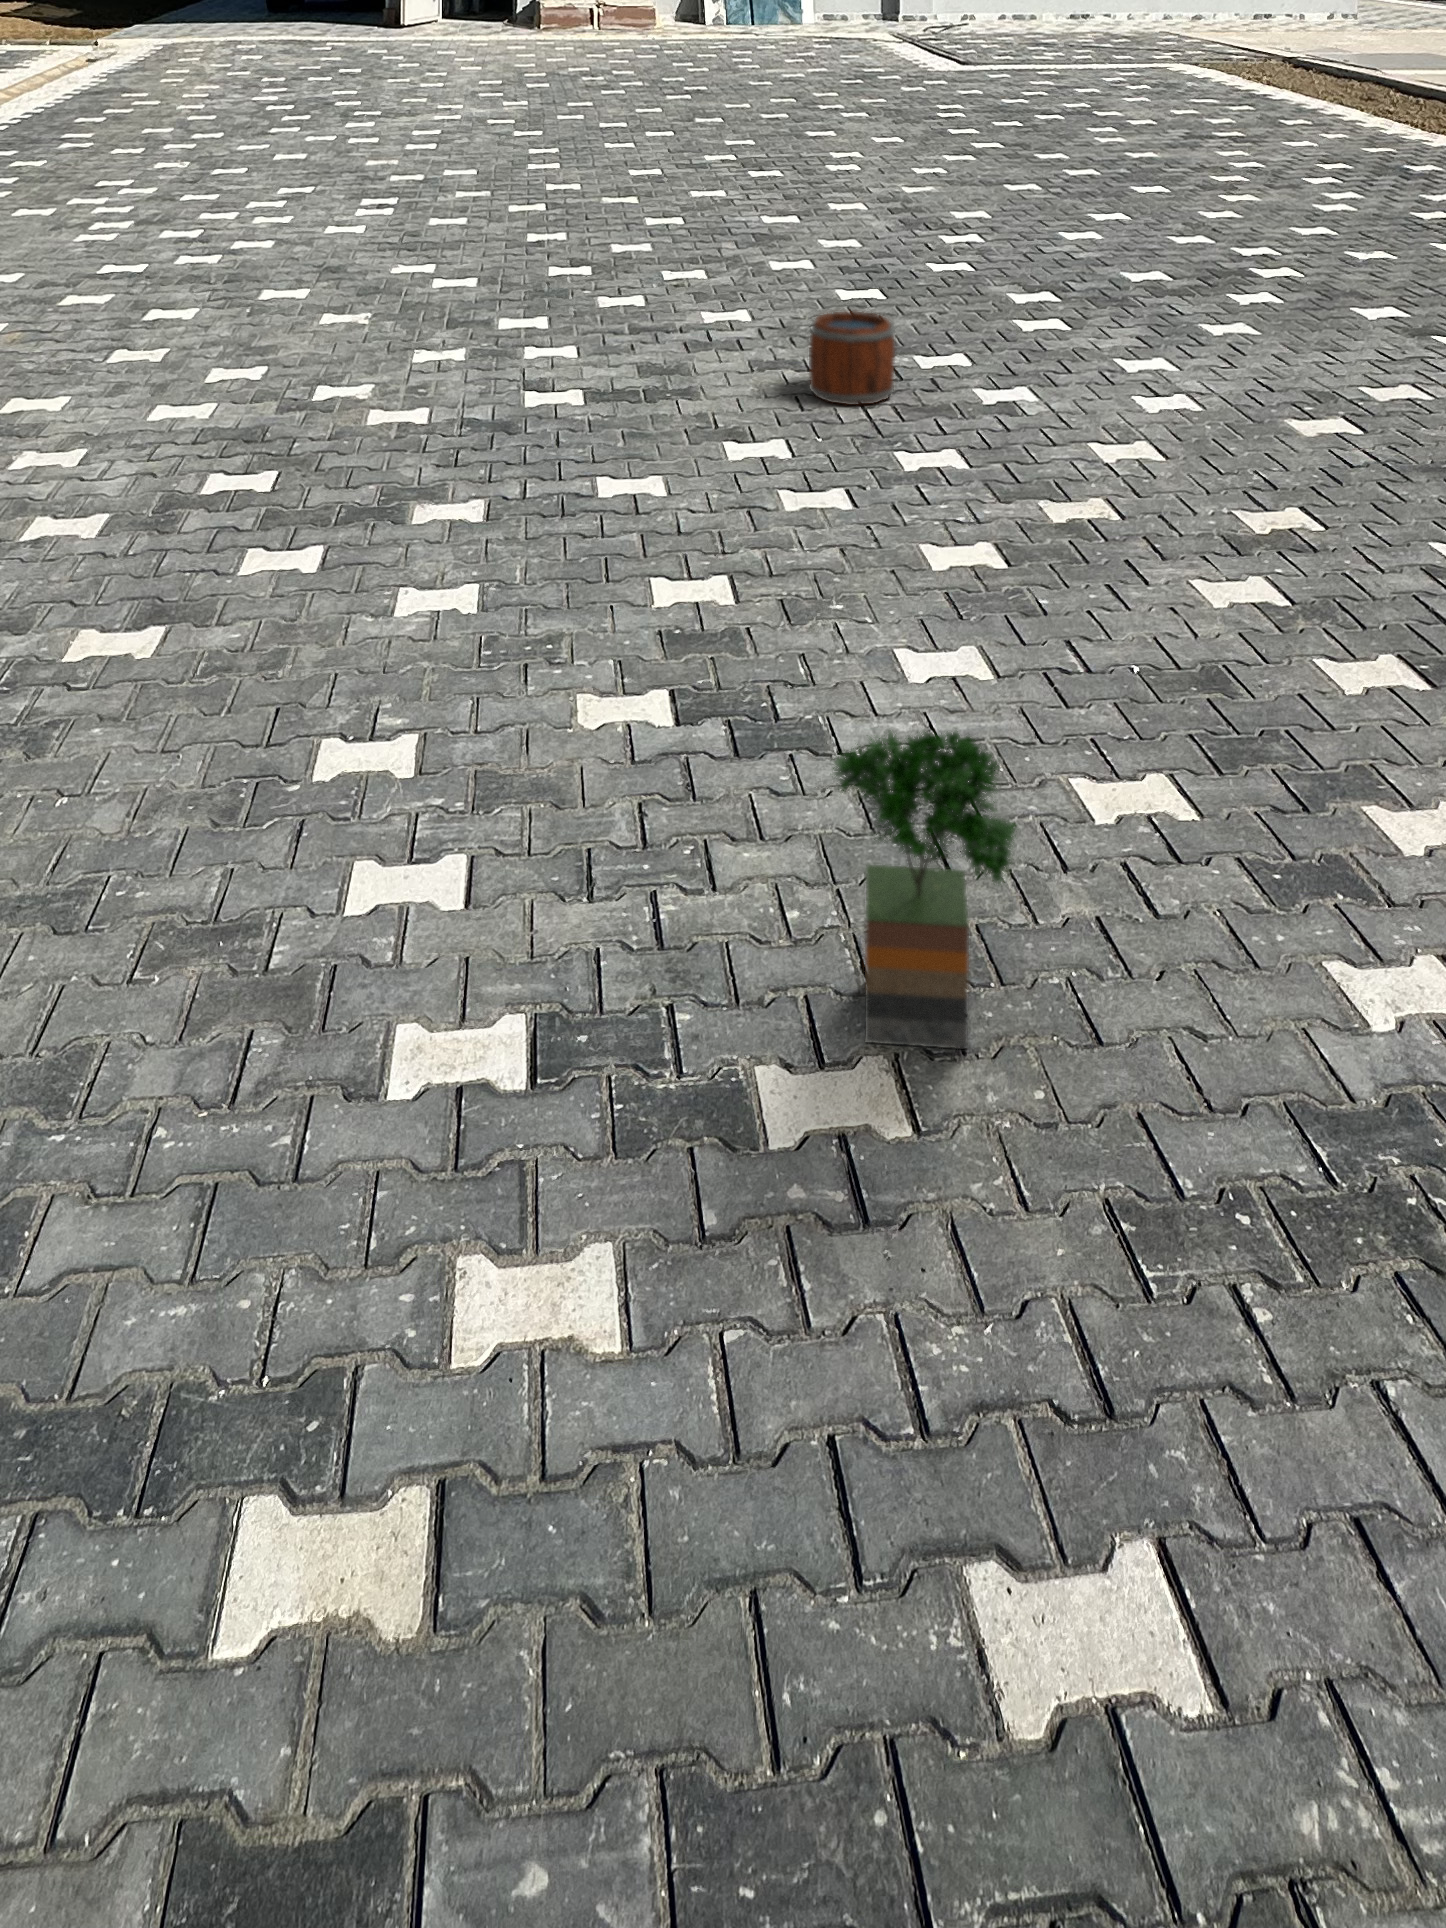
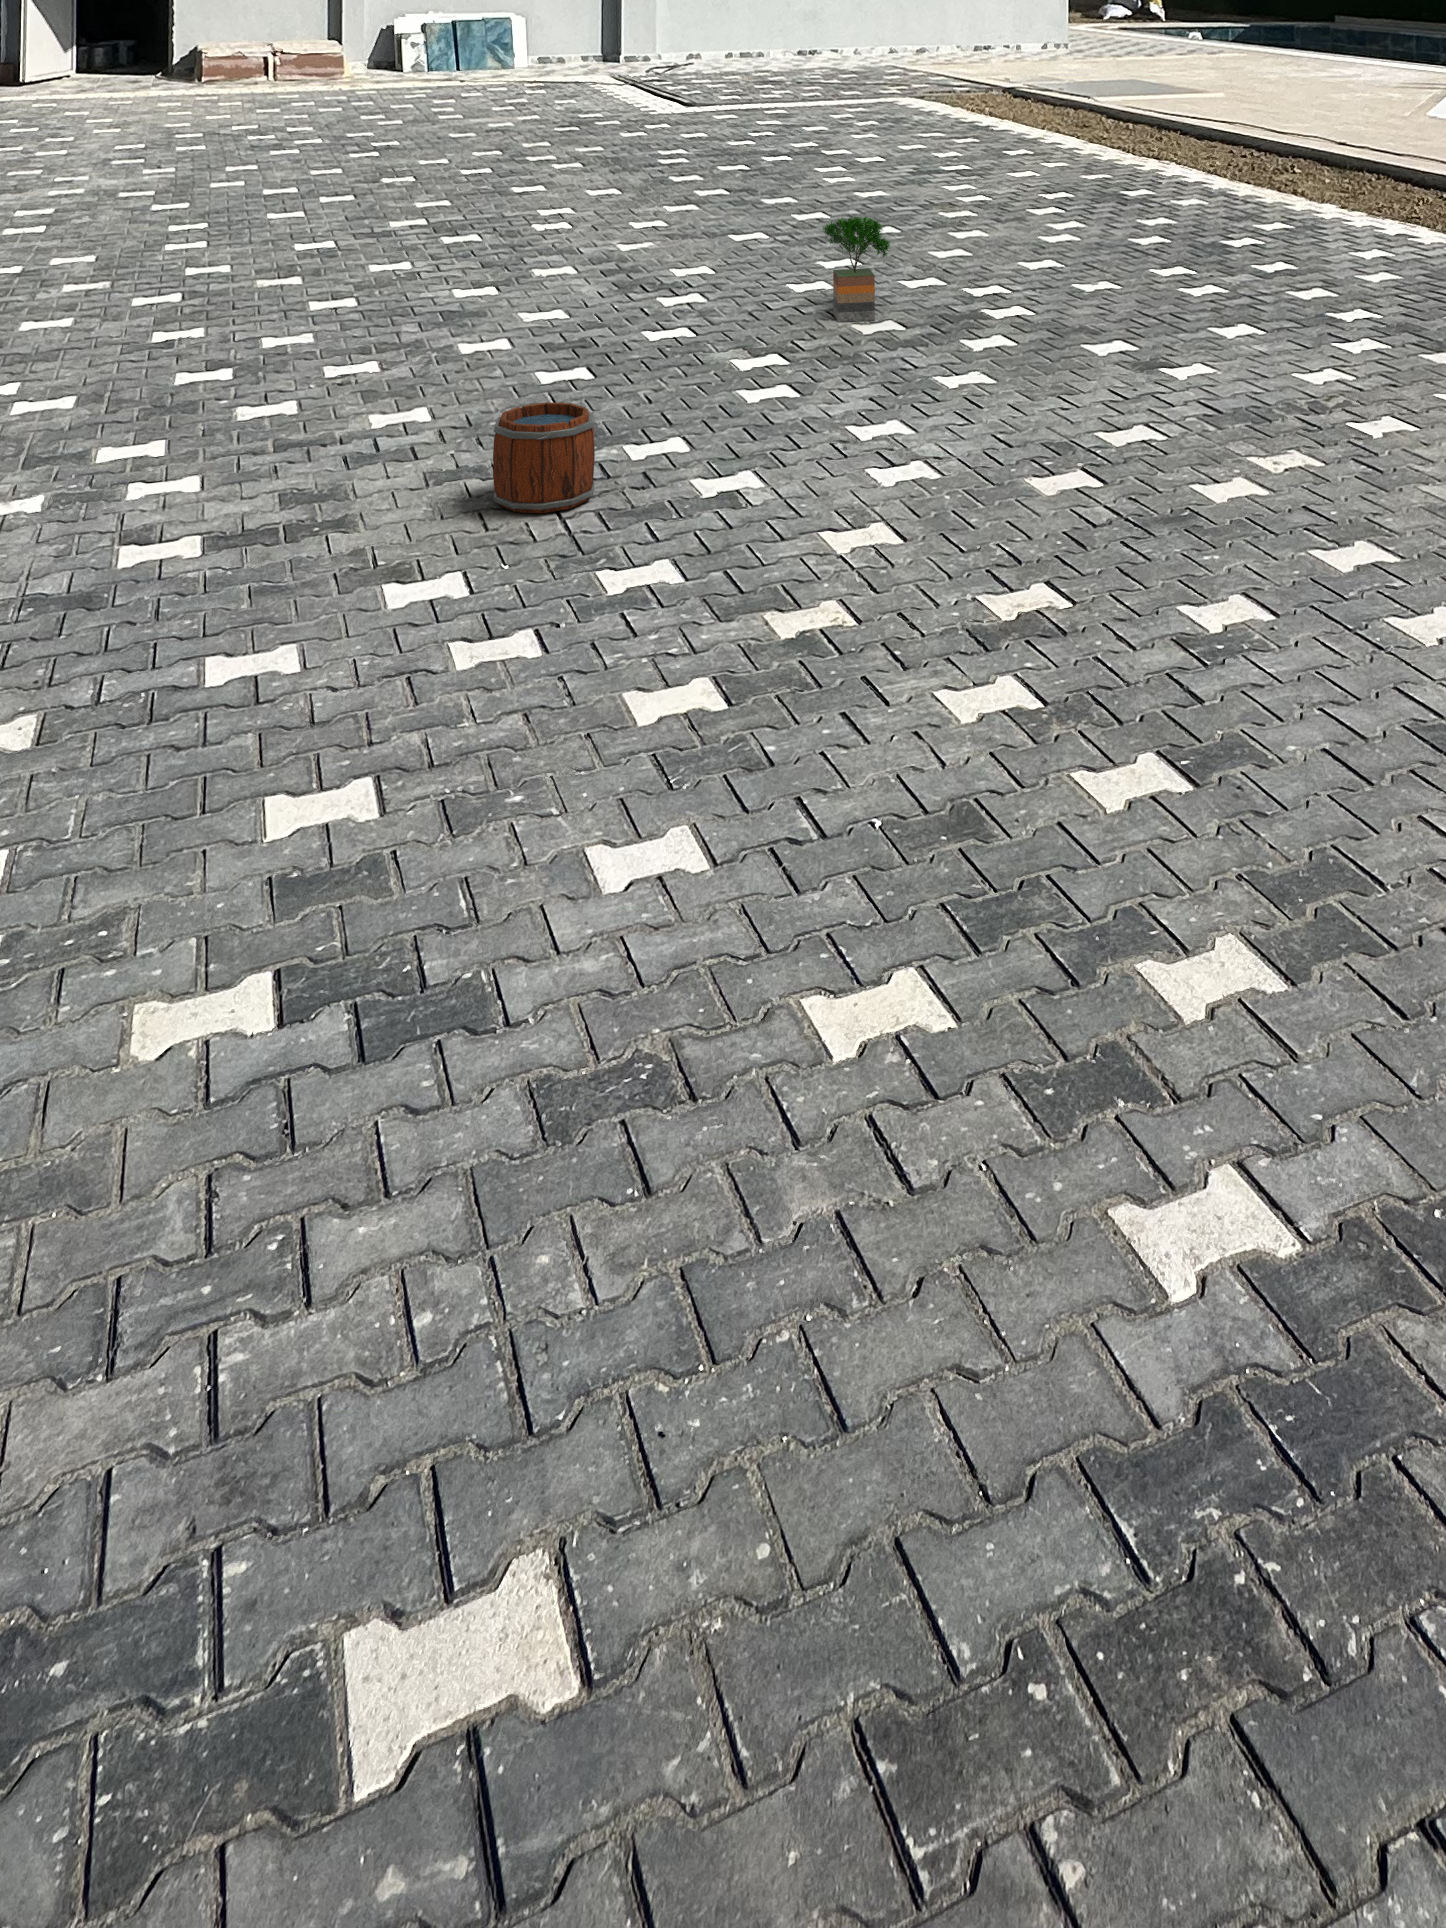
potted tree: present [833,732,1017,1049] -> present [823,217,890,322]

